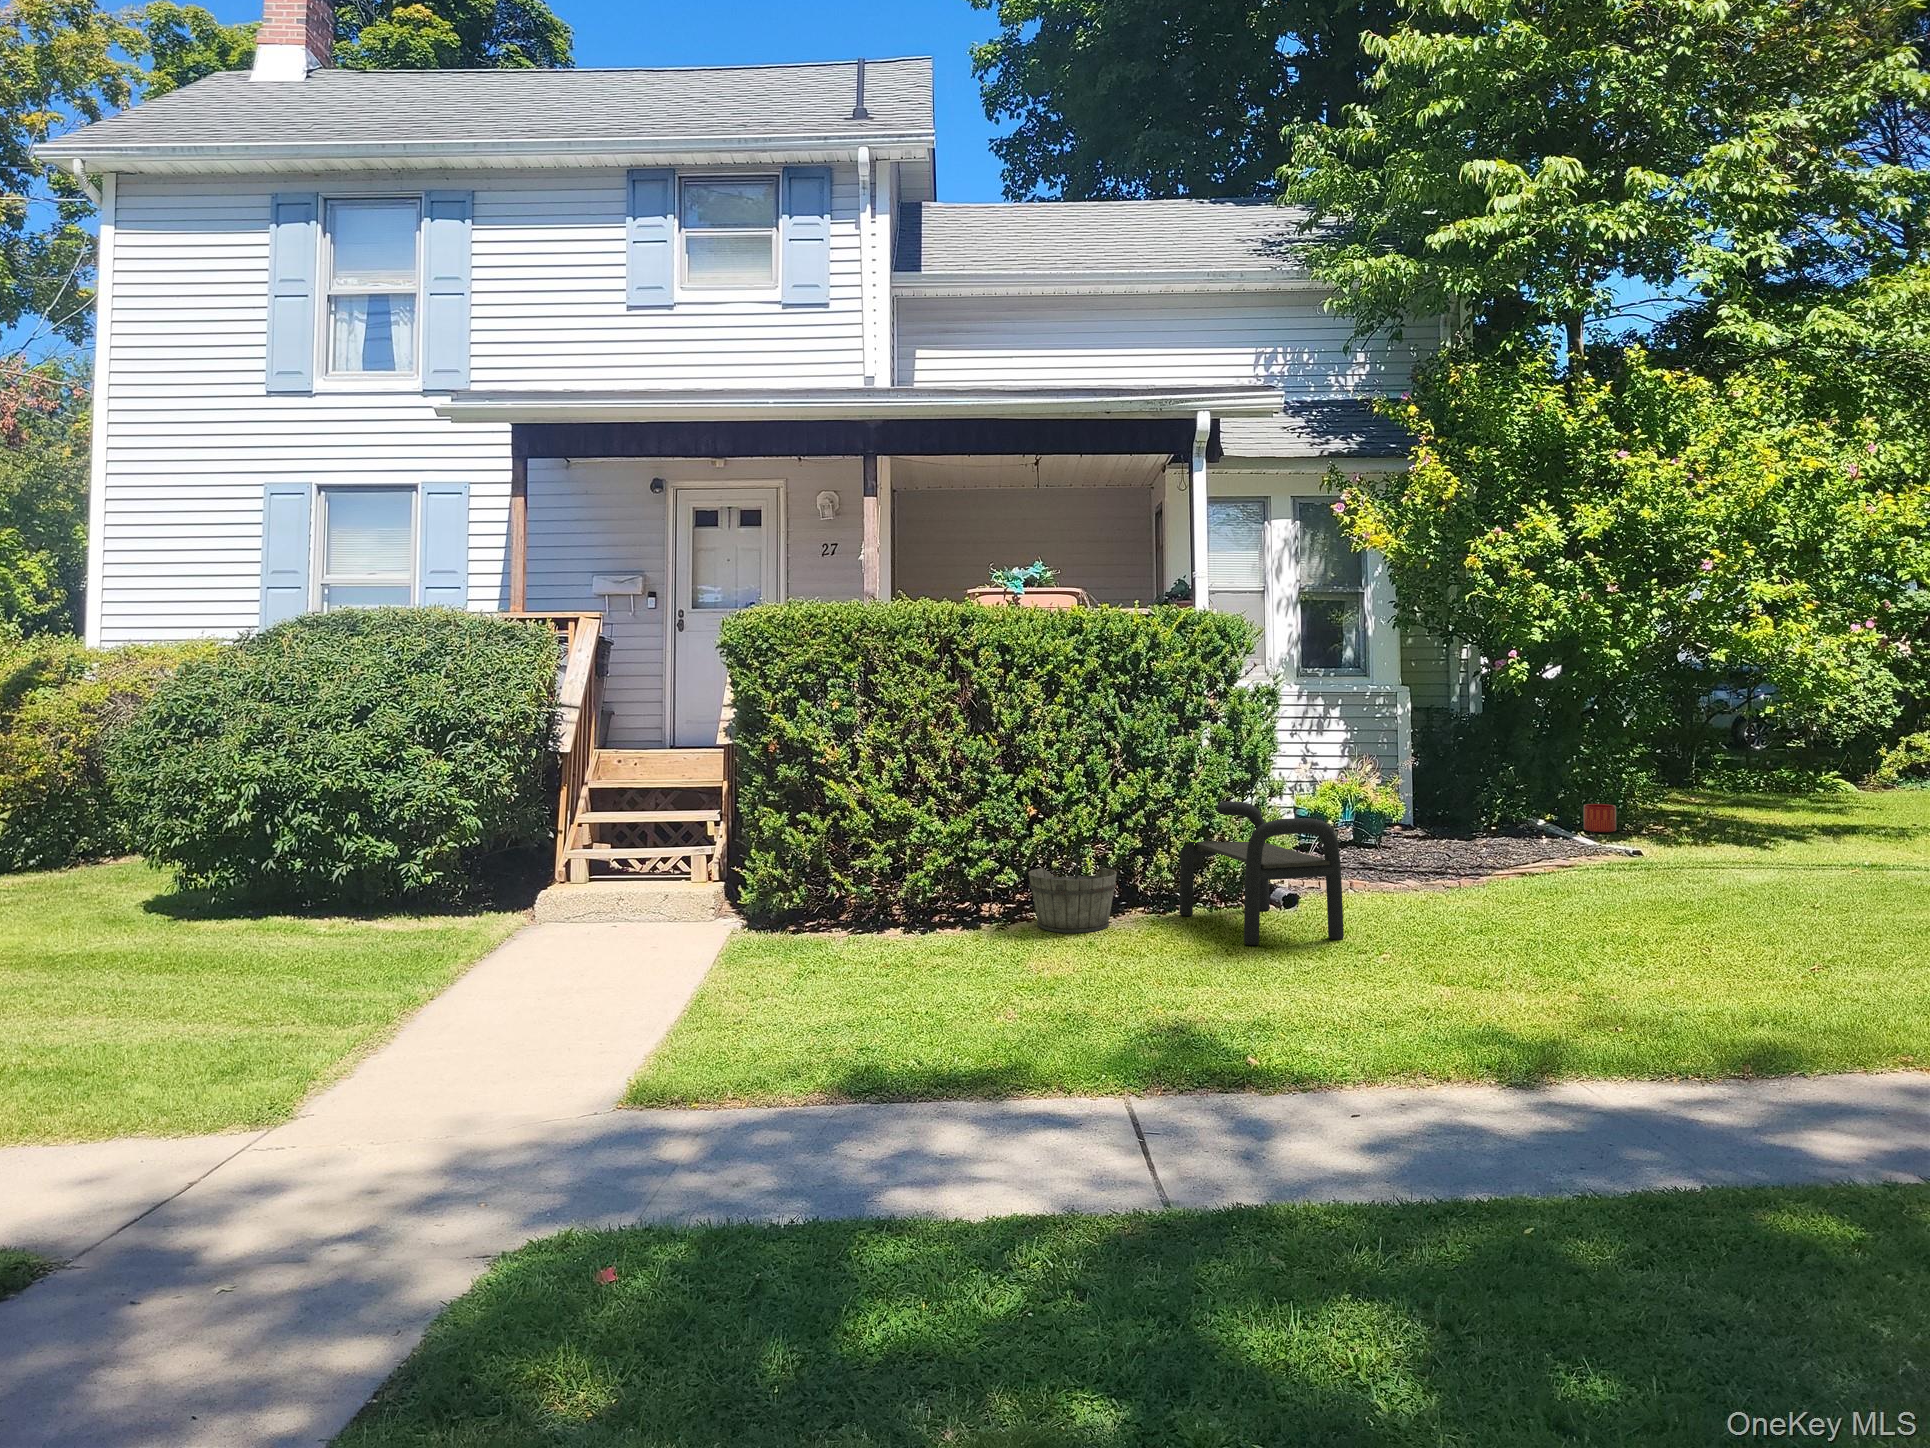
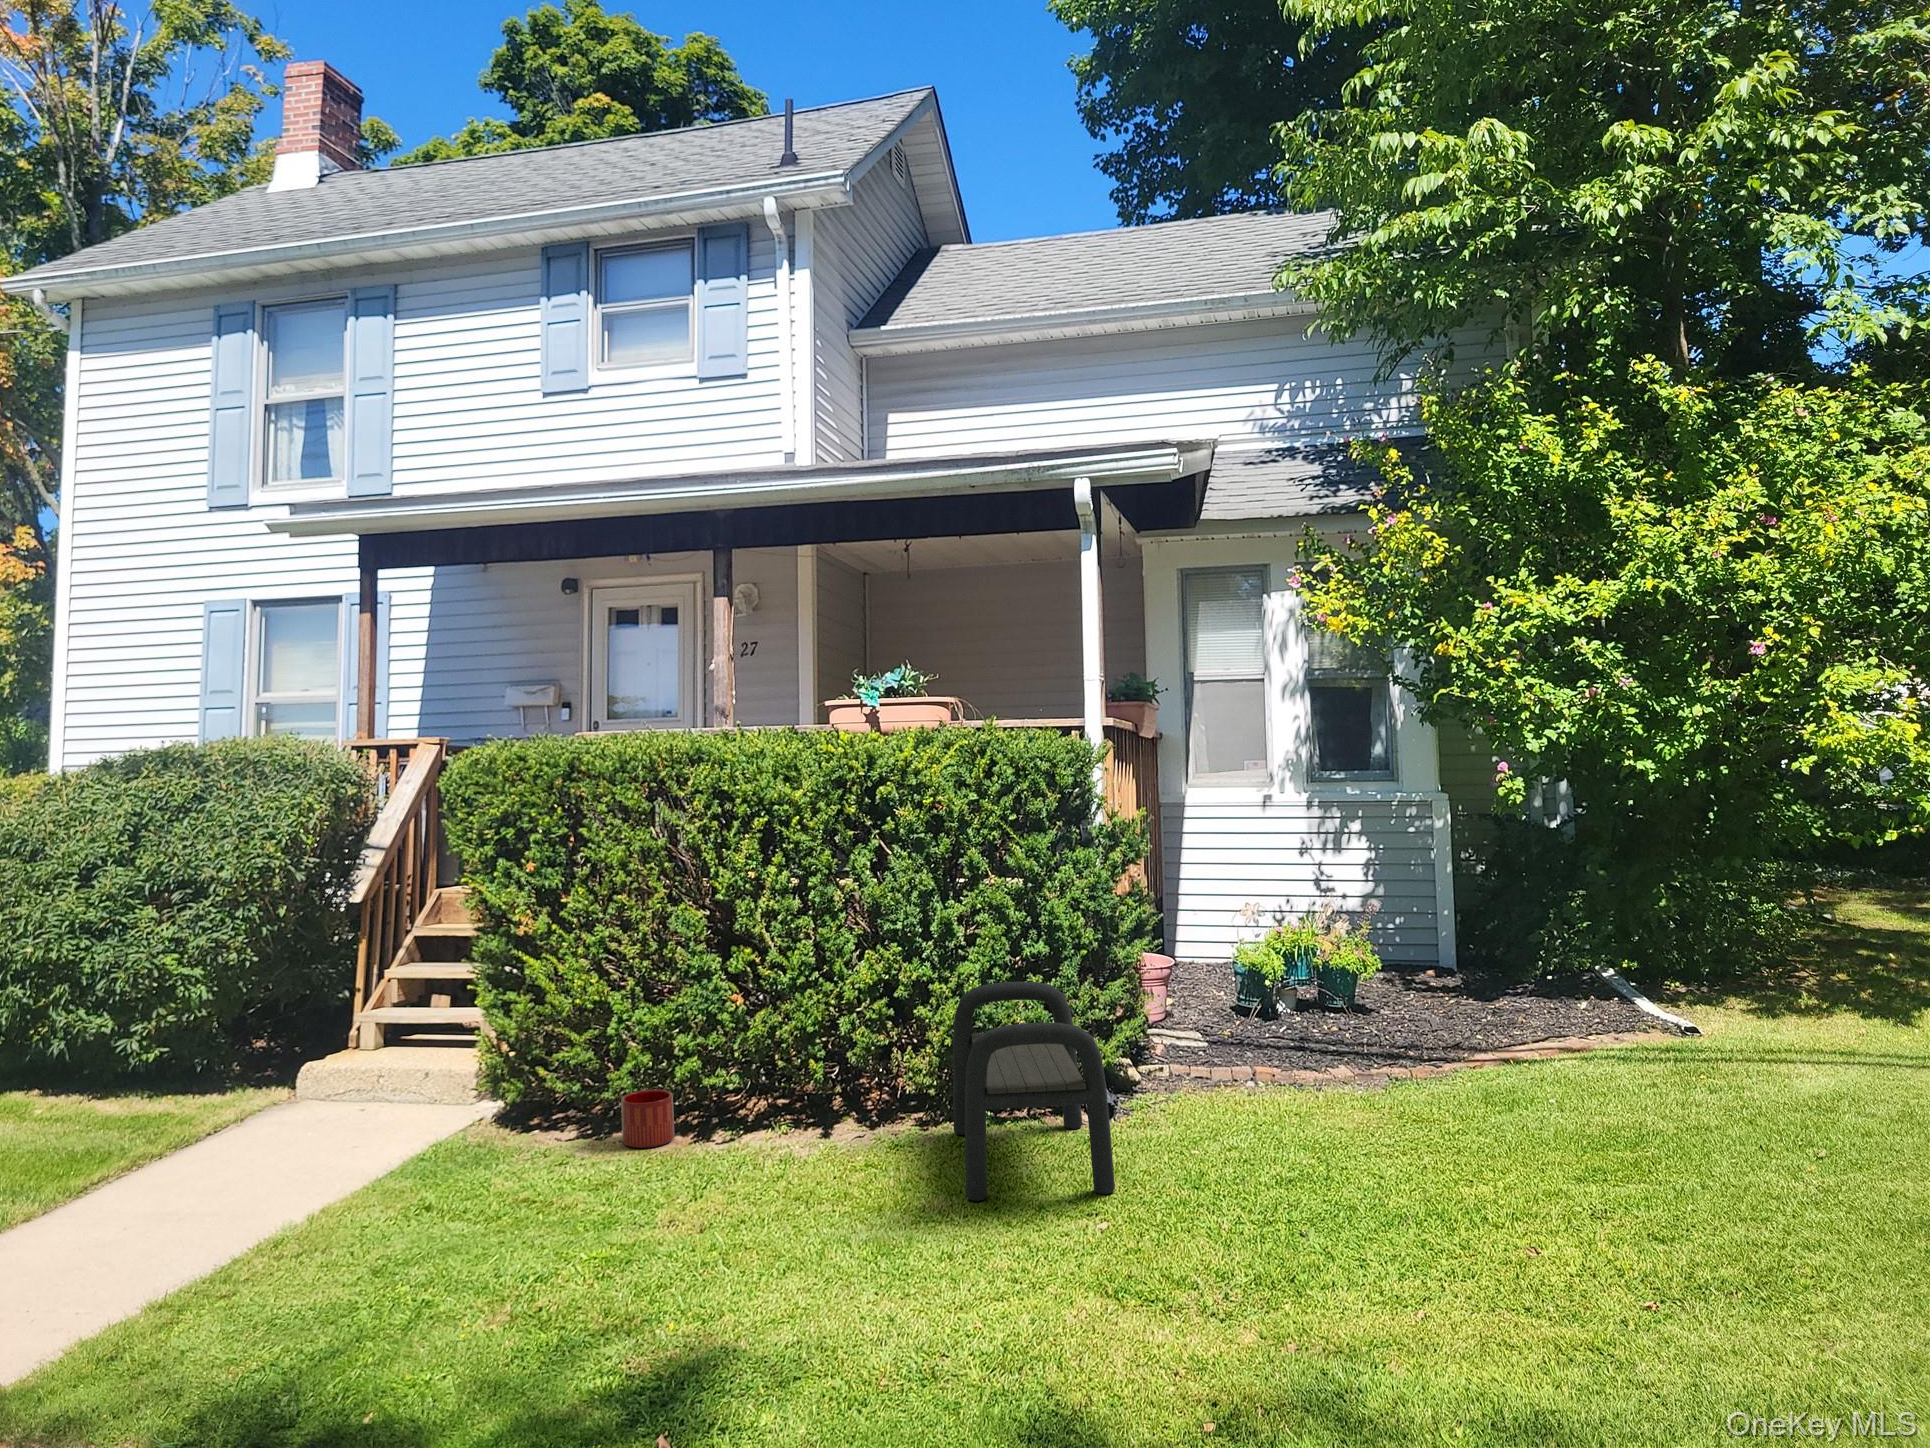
planter: present [1584,804,1616,833] -> present [621,1089,674,1148]
wooden bucket: present [1028,852,1117,933] -> none [741,1048,856,1161]

